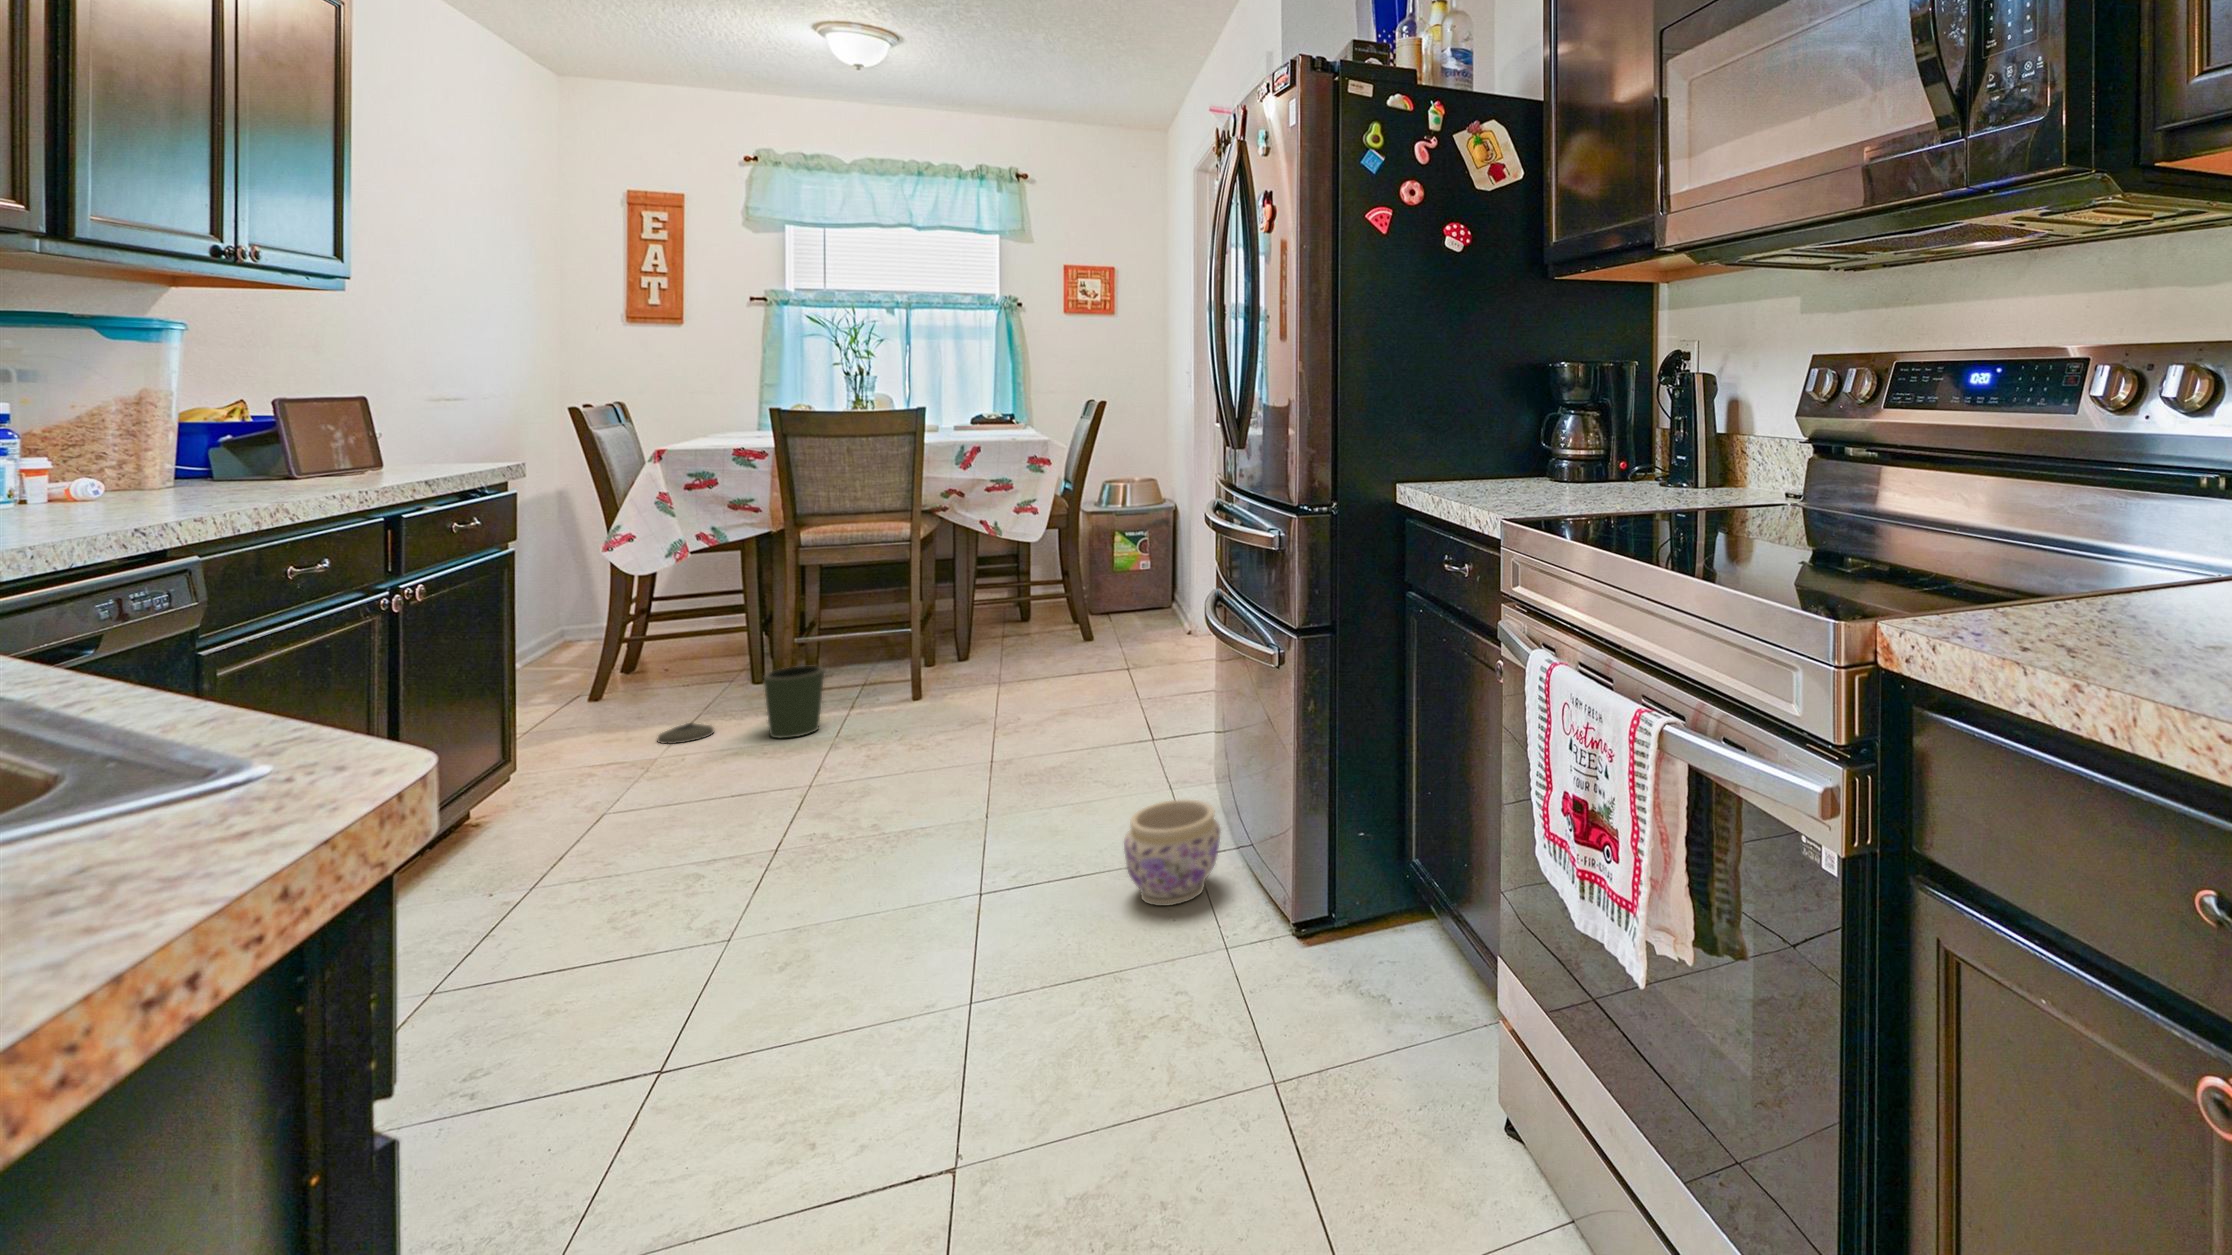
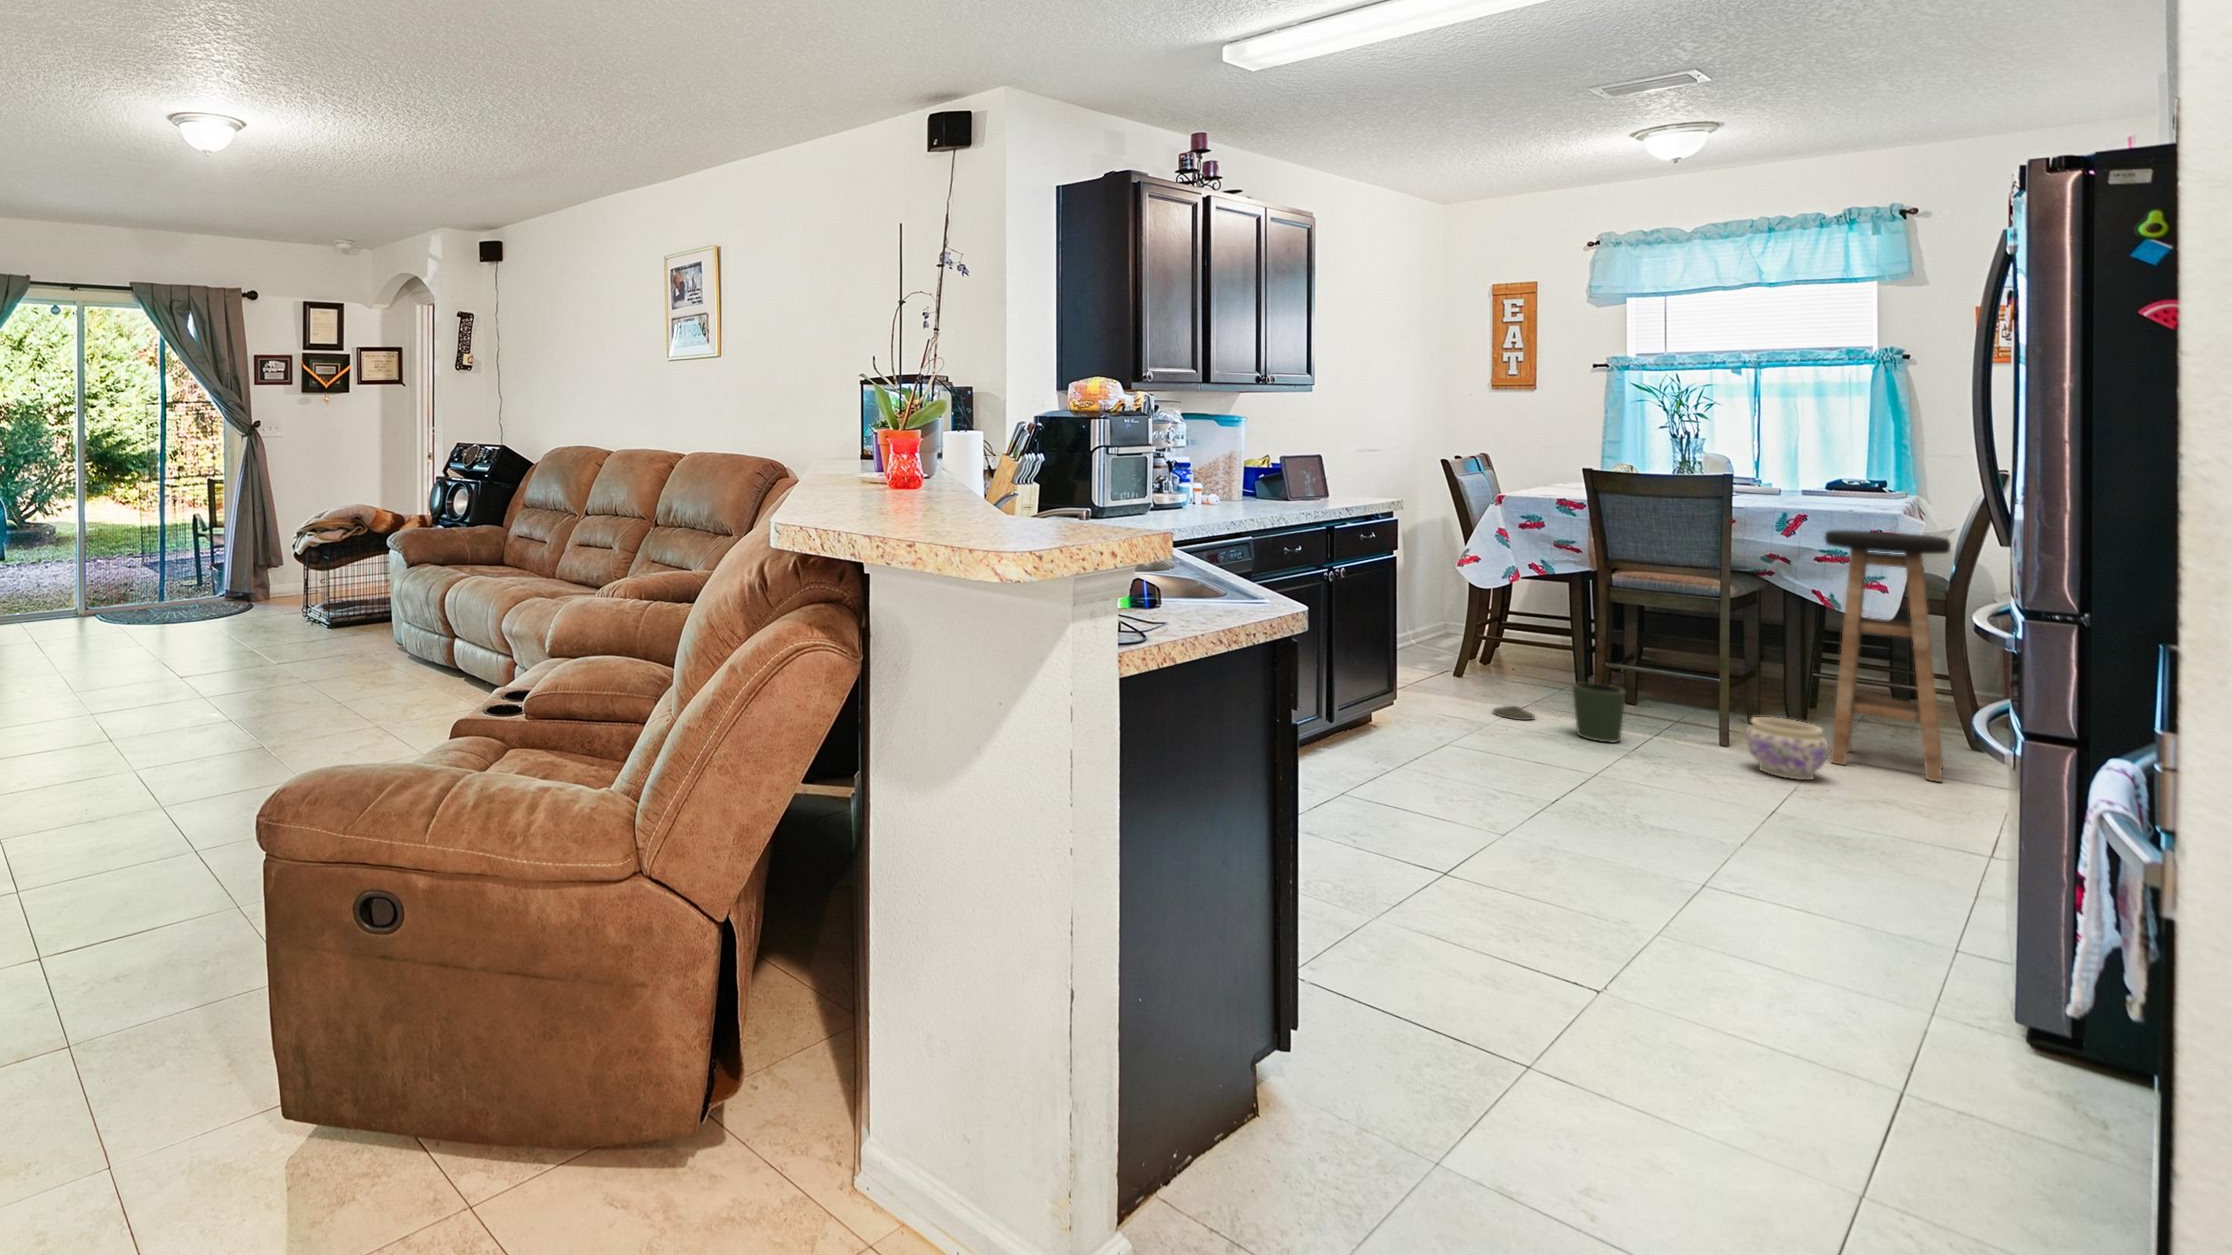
bar stool: none [995,456,1083,684] -> present [1825,530,1951,782]
planter: present [1124,799,1221,906] -> present [1746,717,1828,780]

